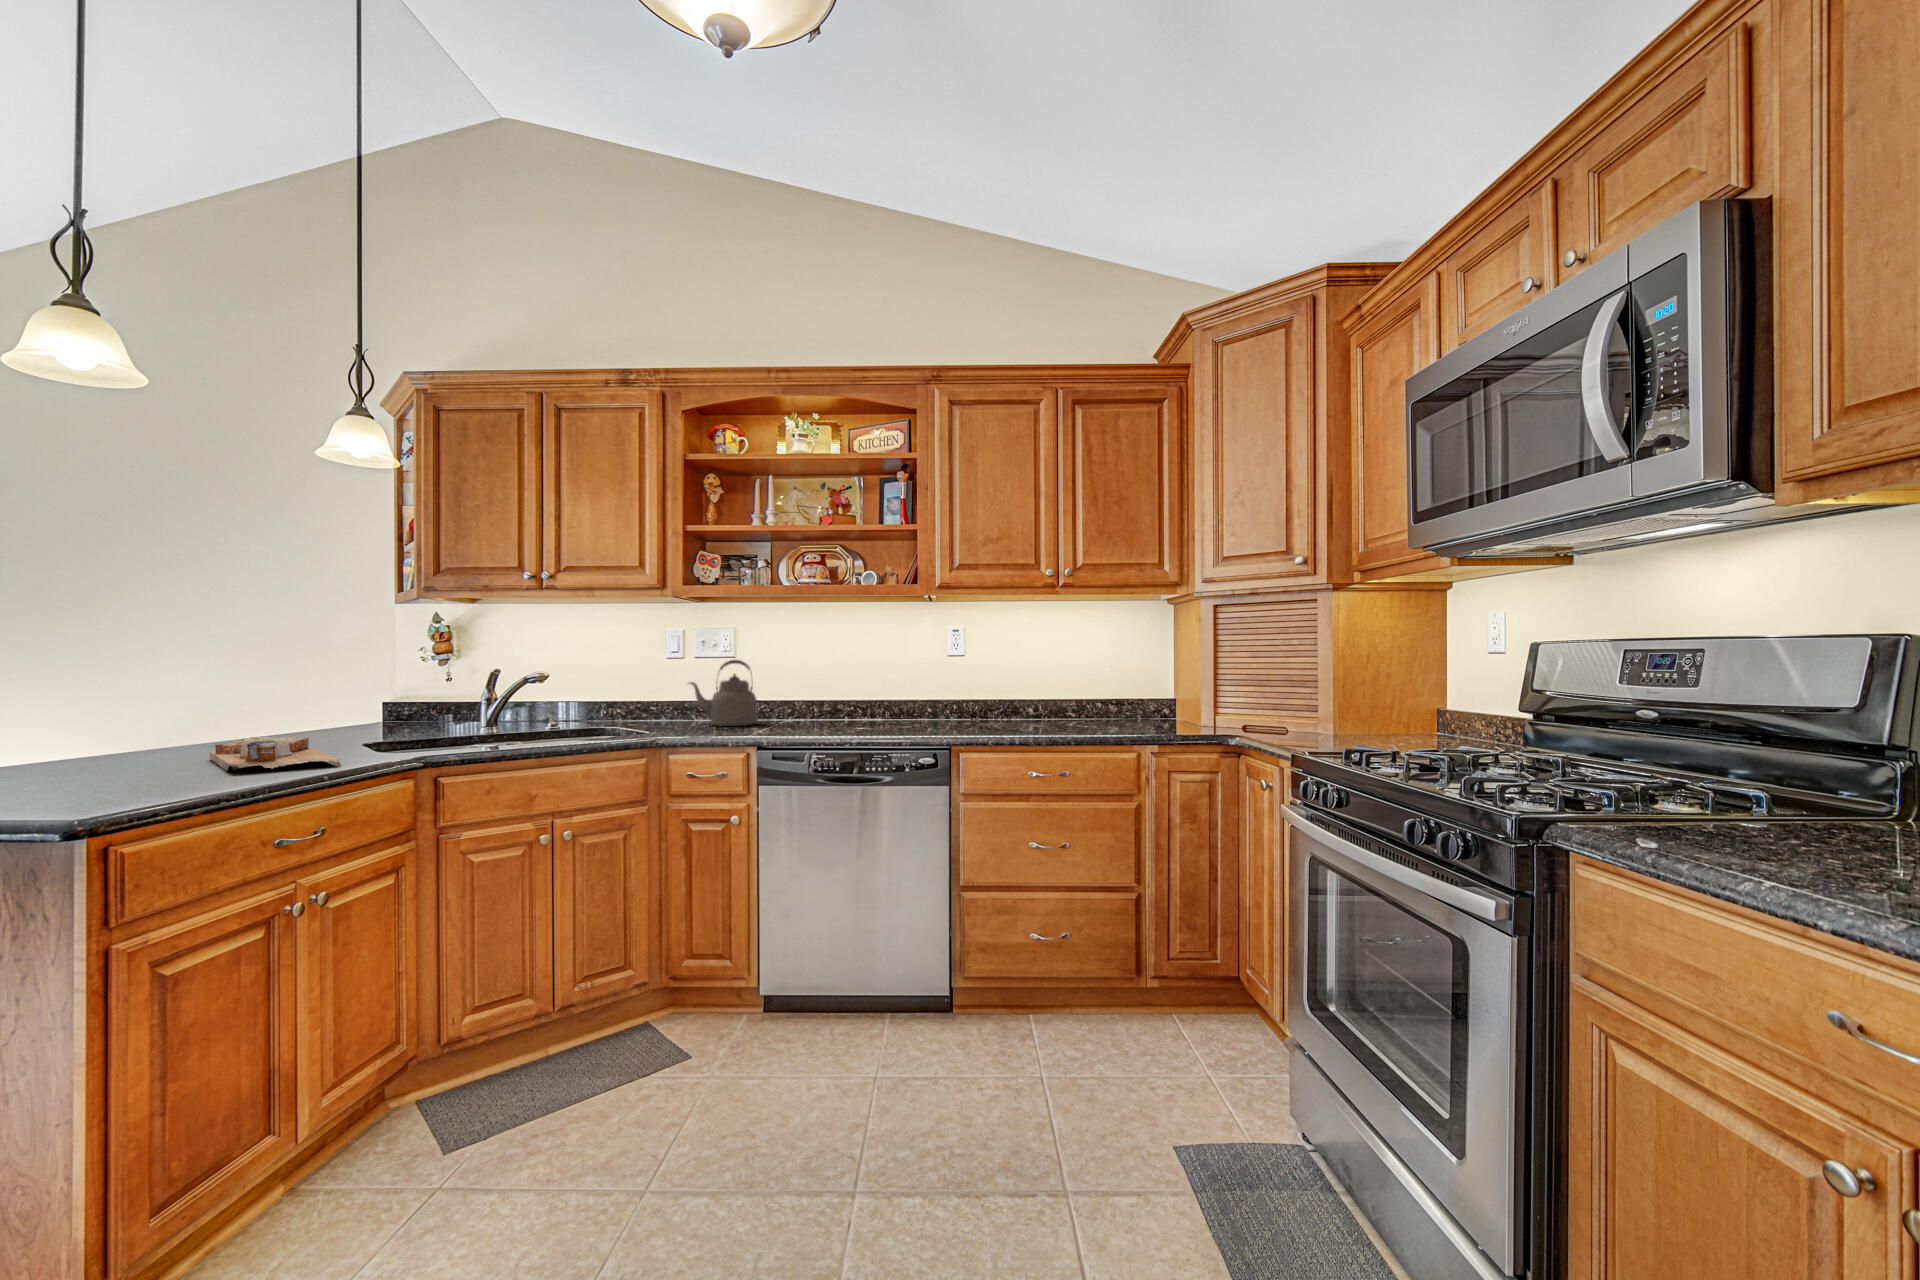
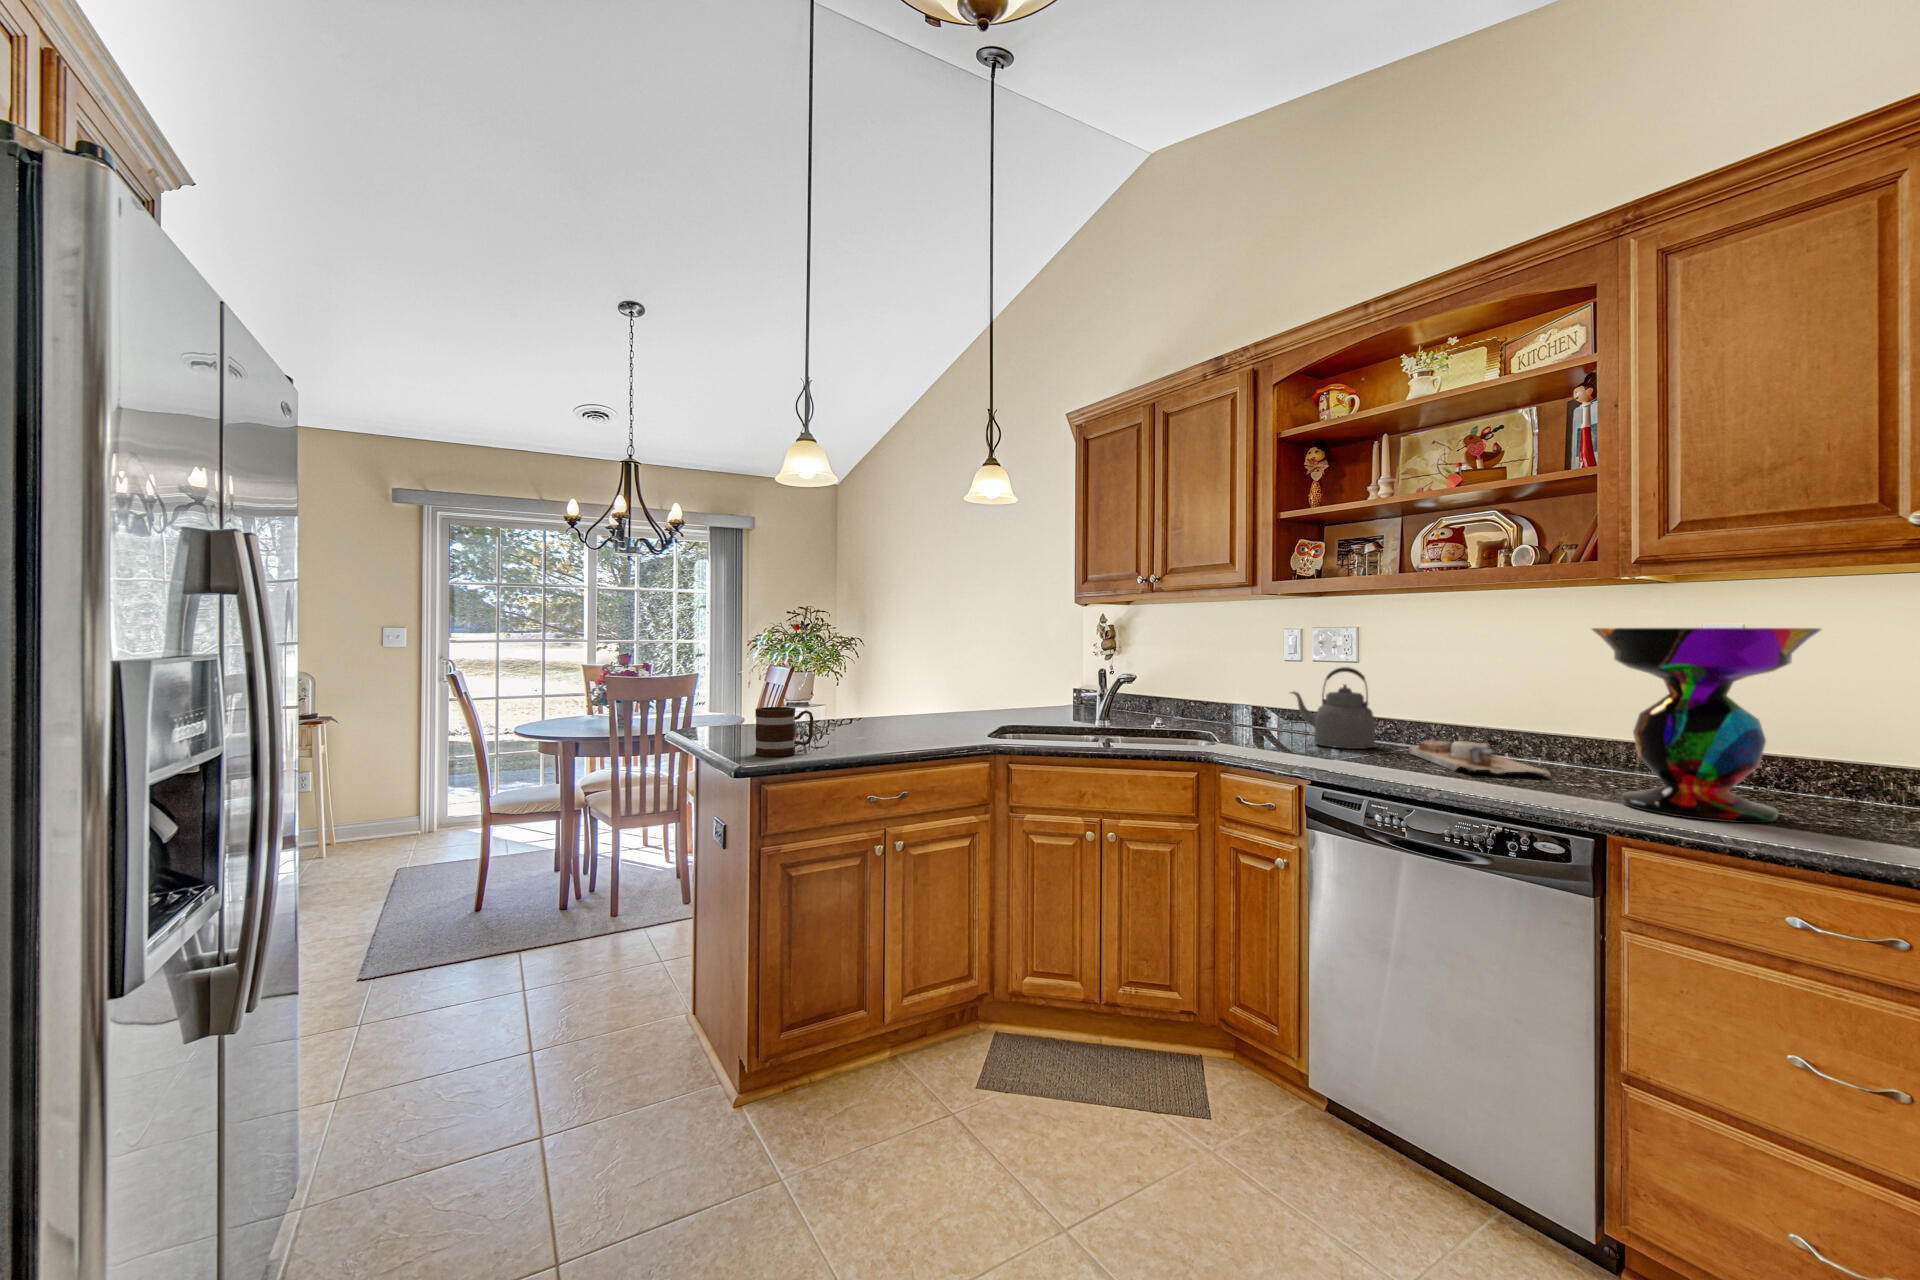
decorative bowl: none [933,626,1032,735] -> present [1592,628,1821,823]
mug: none [79,727,189,805] -> present [755,707,813,757]
cutting board: present [210,737,341,771] -> present [1409,739,1552,777]

